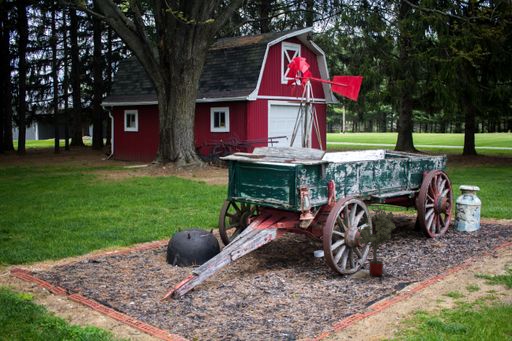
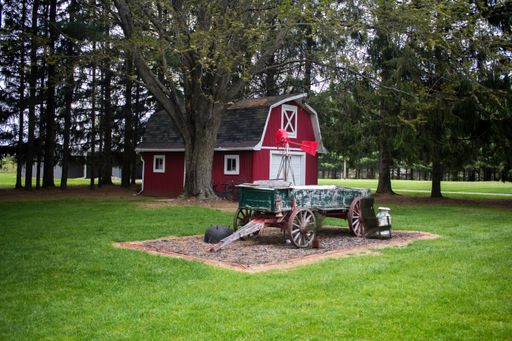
lounge chair: none [433,170,492,246] -> present [359,197,392,240]

